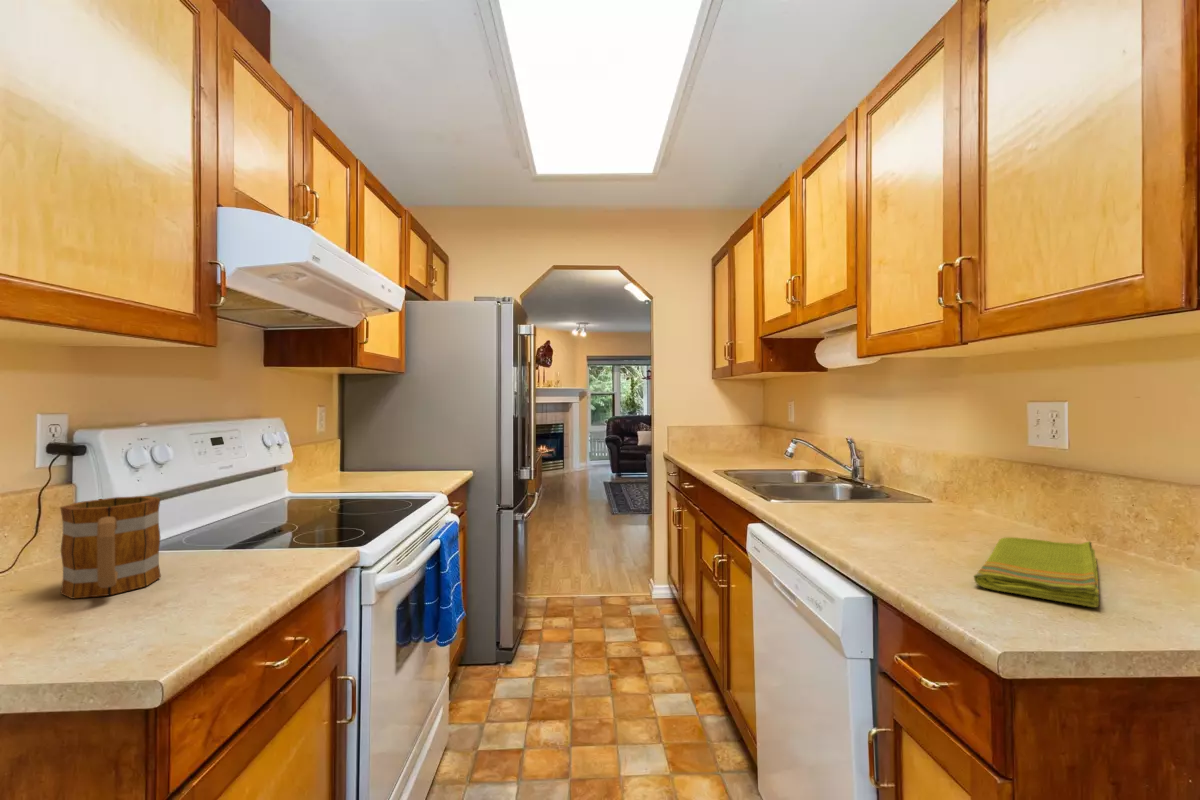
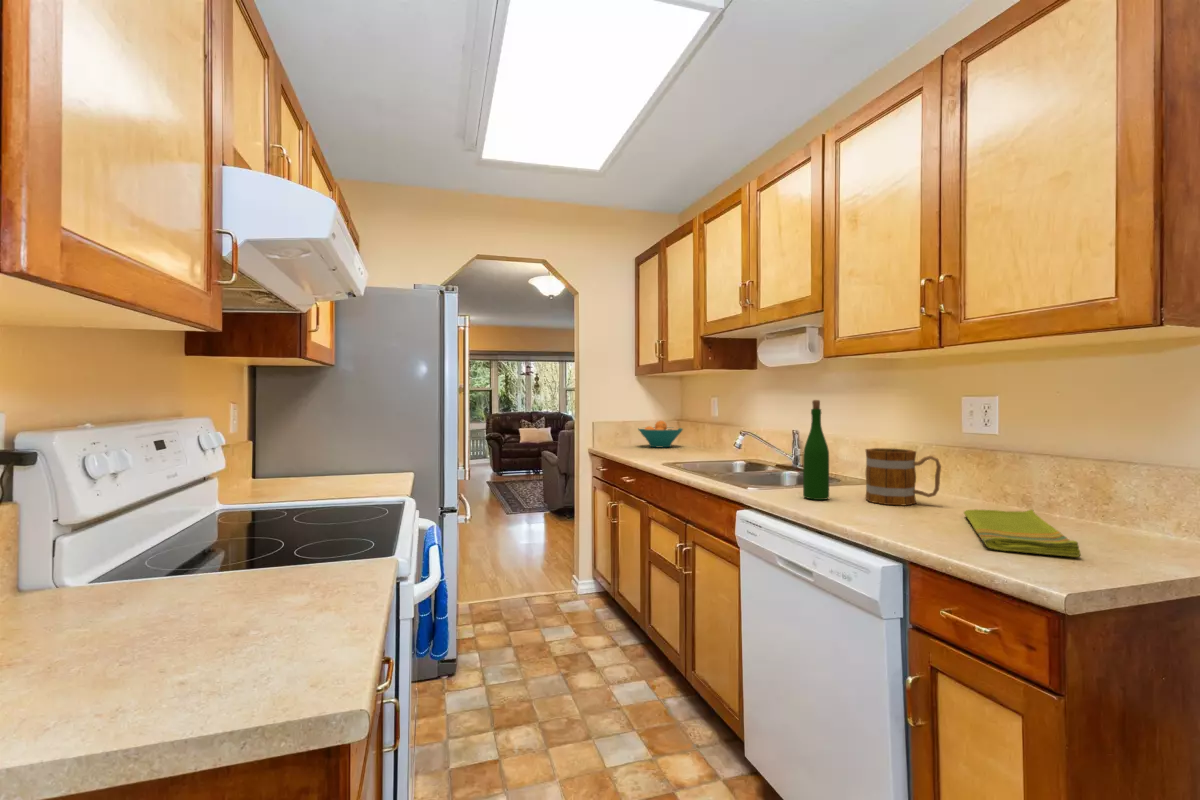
wine bottle: none [822,404,853,516] -> present [803,400,829,500]
fruit bowl: none [714,426,762,454] -> present [638,421,683,447]
mug: present [61,496,161,598] -> present [865,448,941,505]

